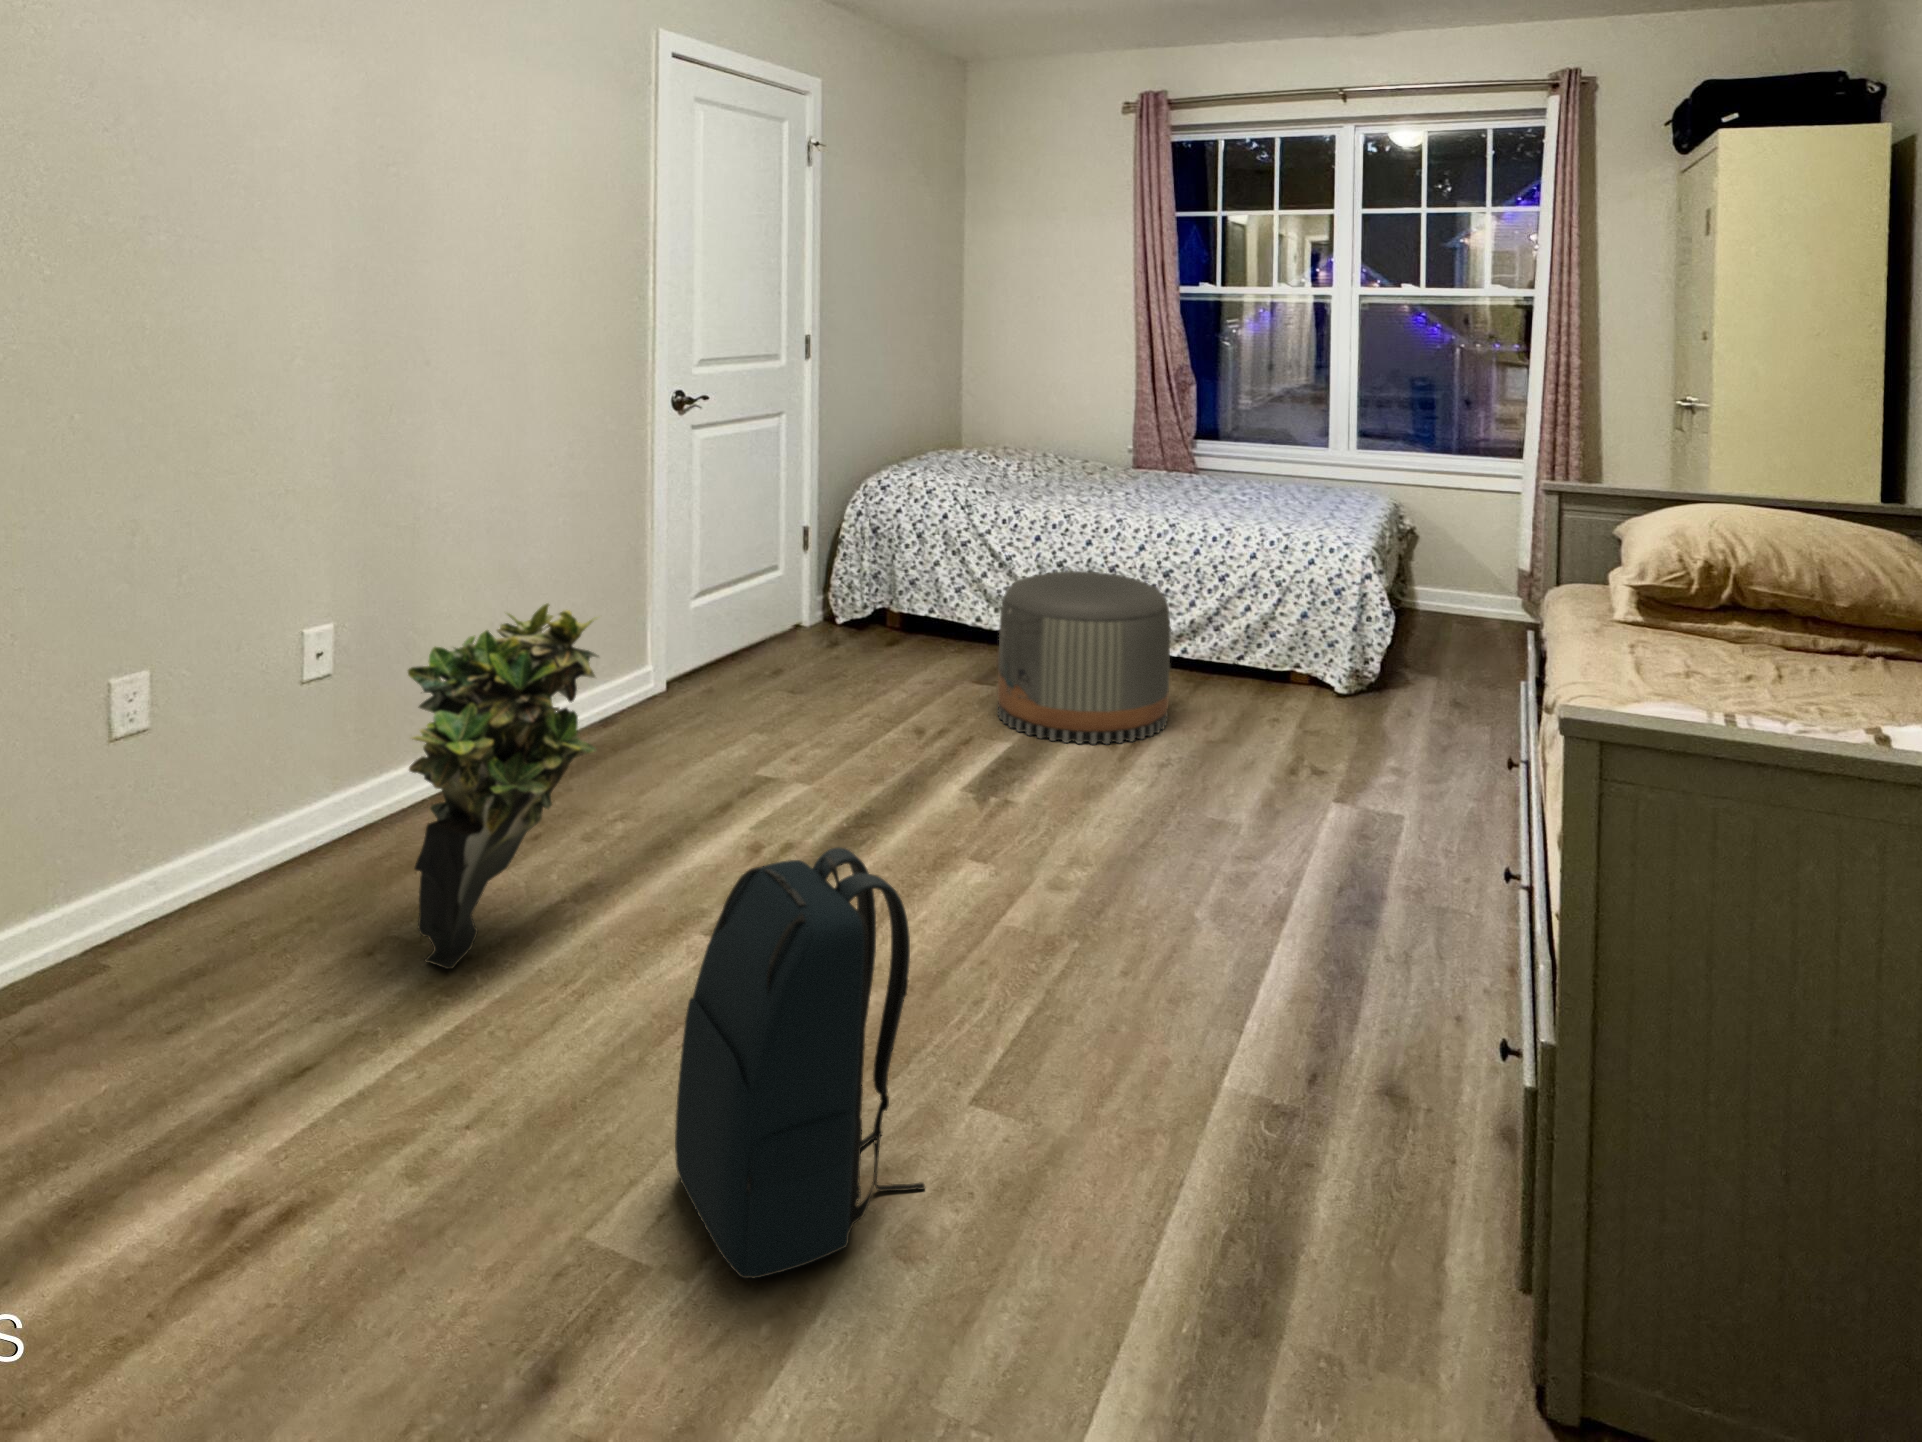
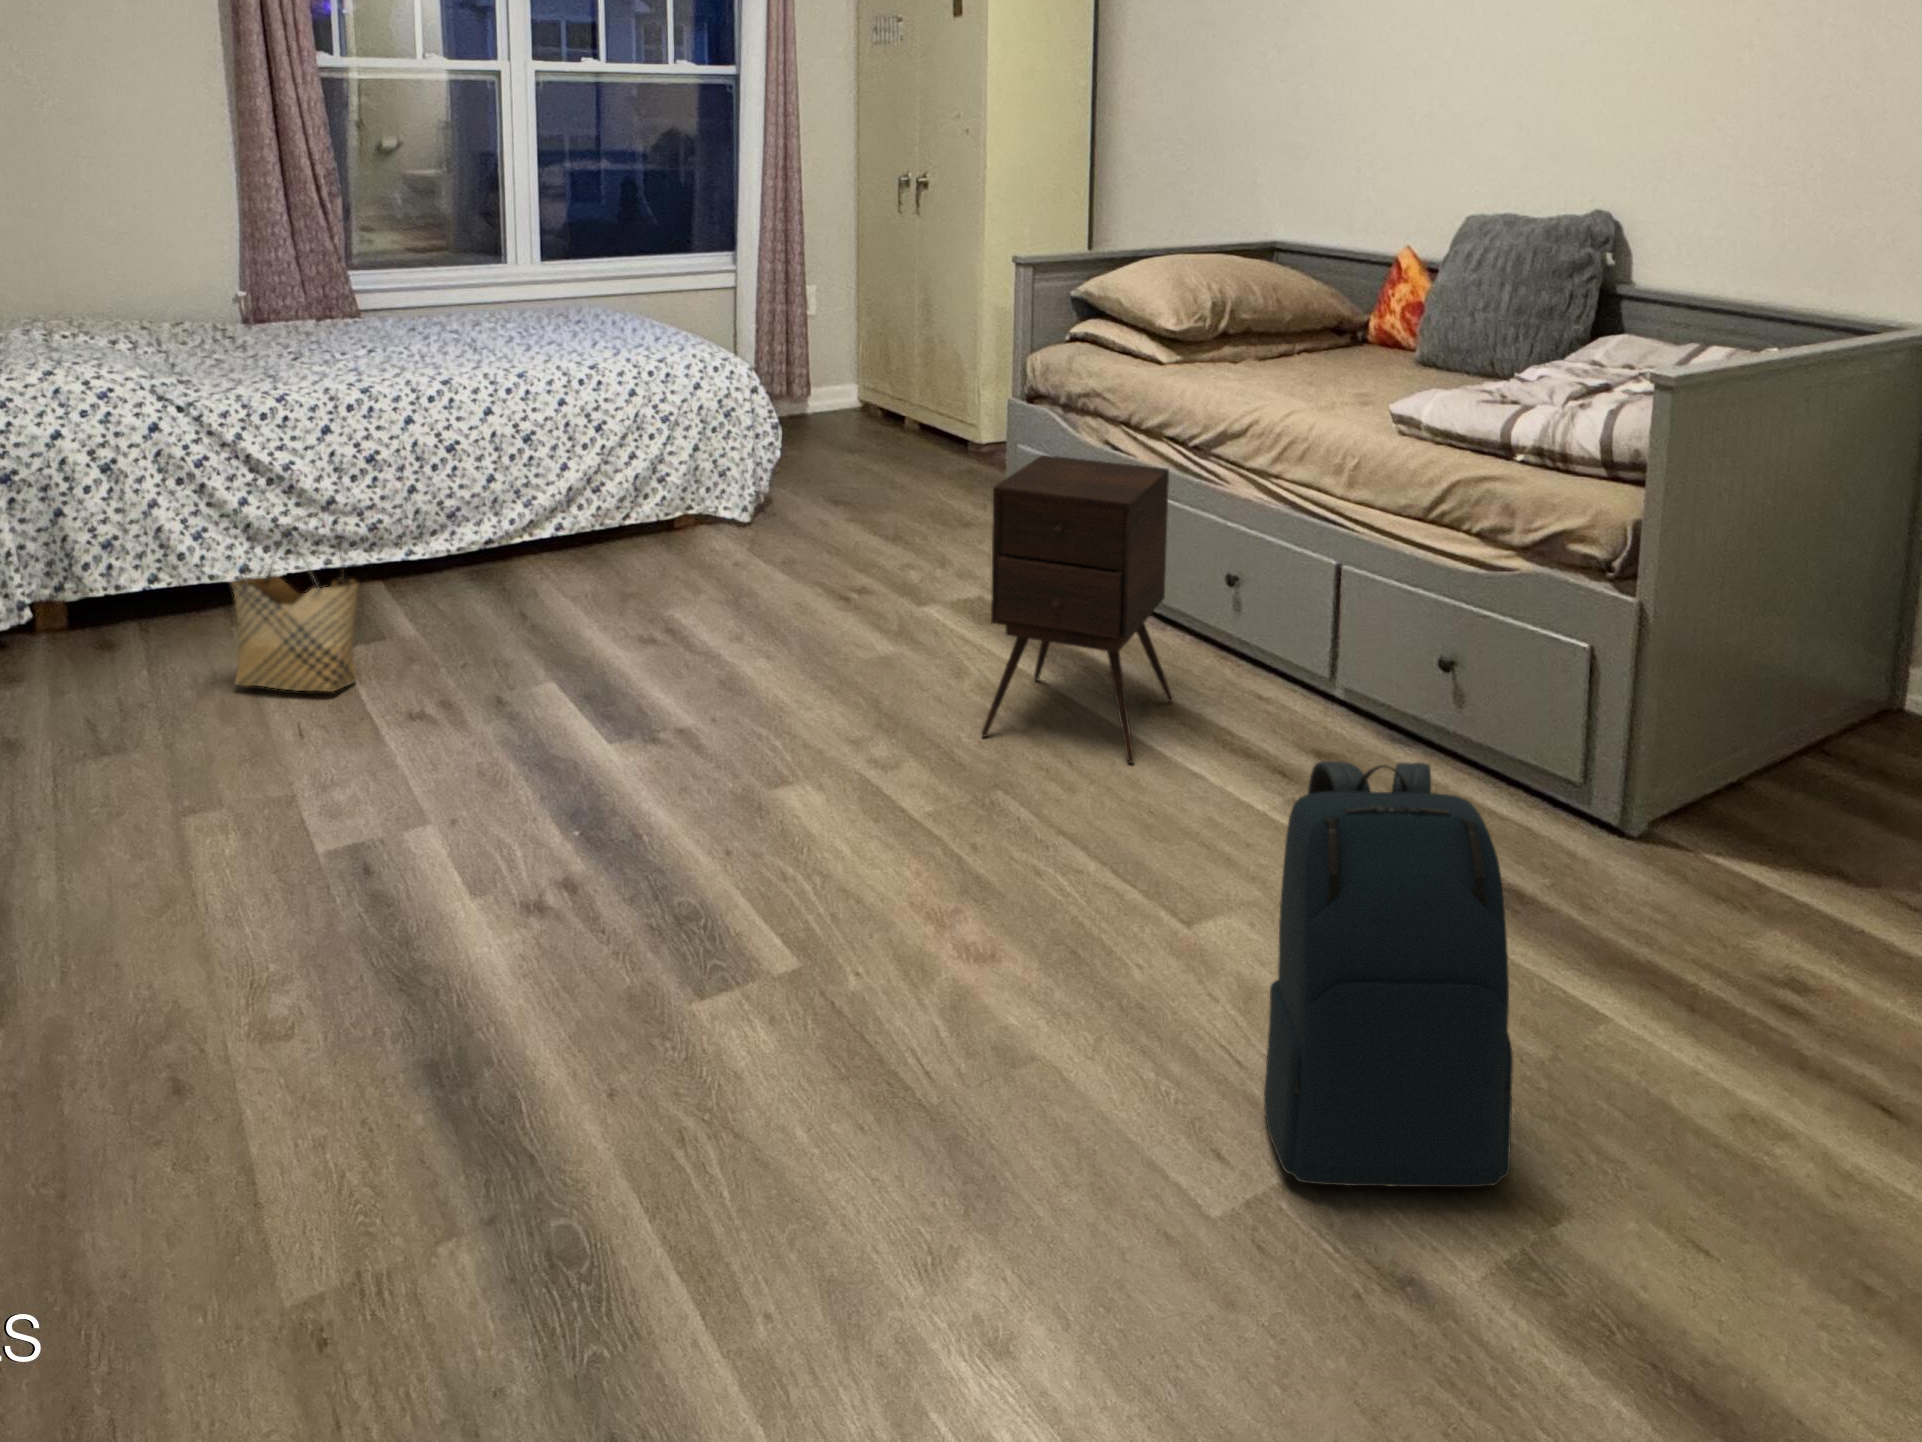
pouf: present [998,571,1171,744] -> none [441,449,676,678]
woven basket: none [889,578,949,697] -> present [231,515,359,692]
potted plant: present [408,603,600,969] -> none [360,669,728,1335]
side table: none [1161,642,1365,951] -> present [981,455,1173,763]

